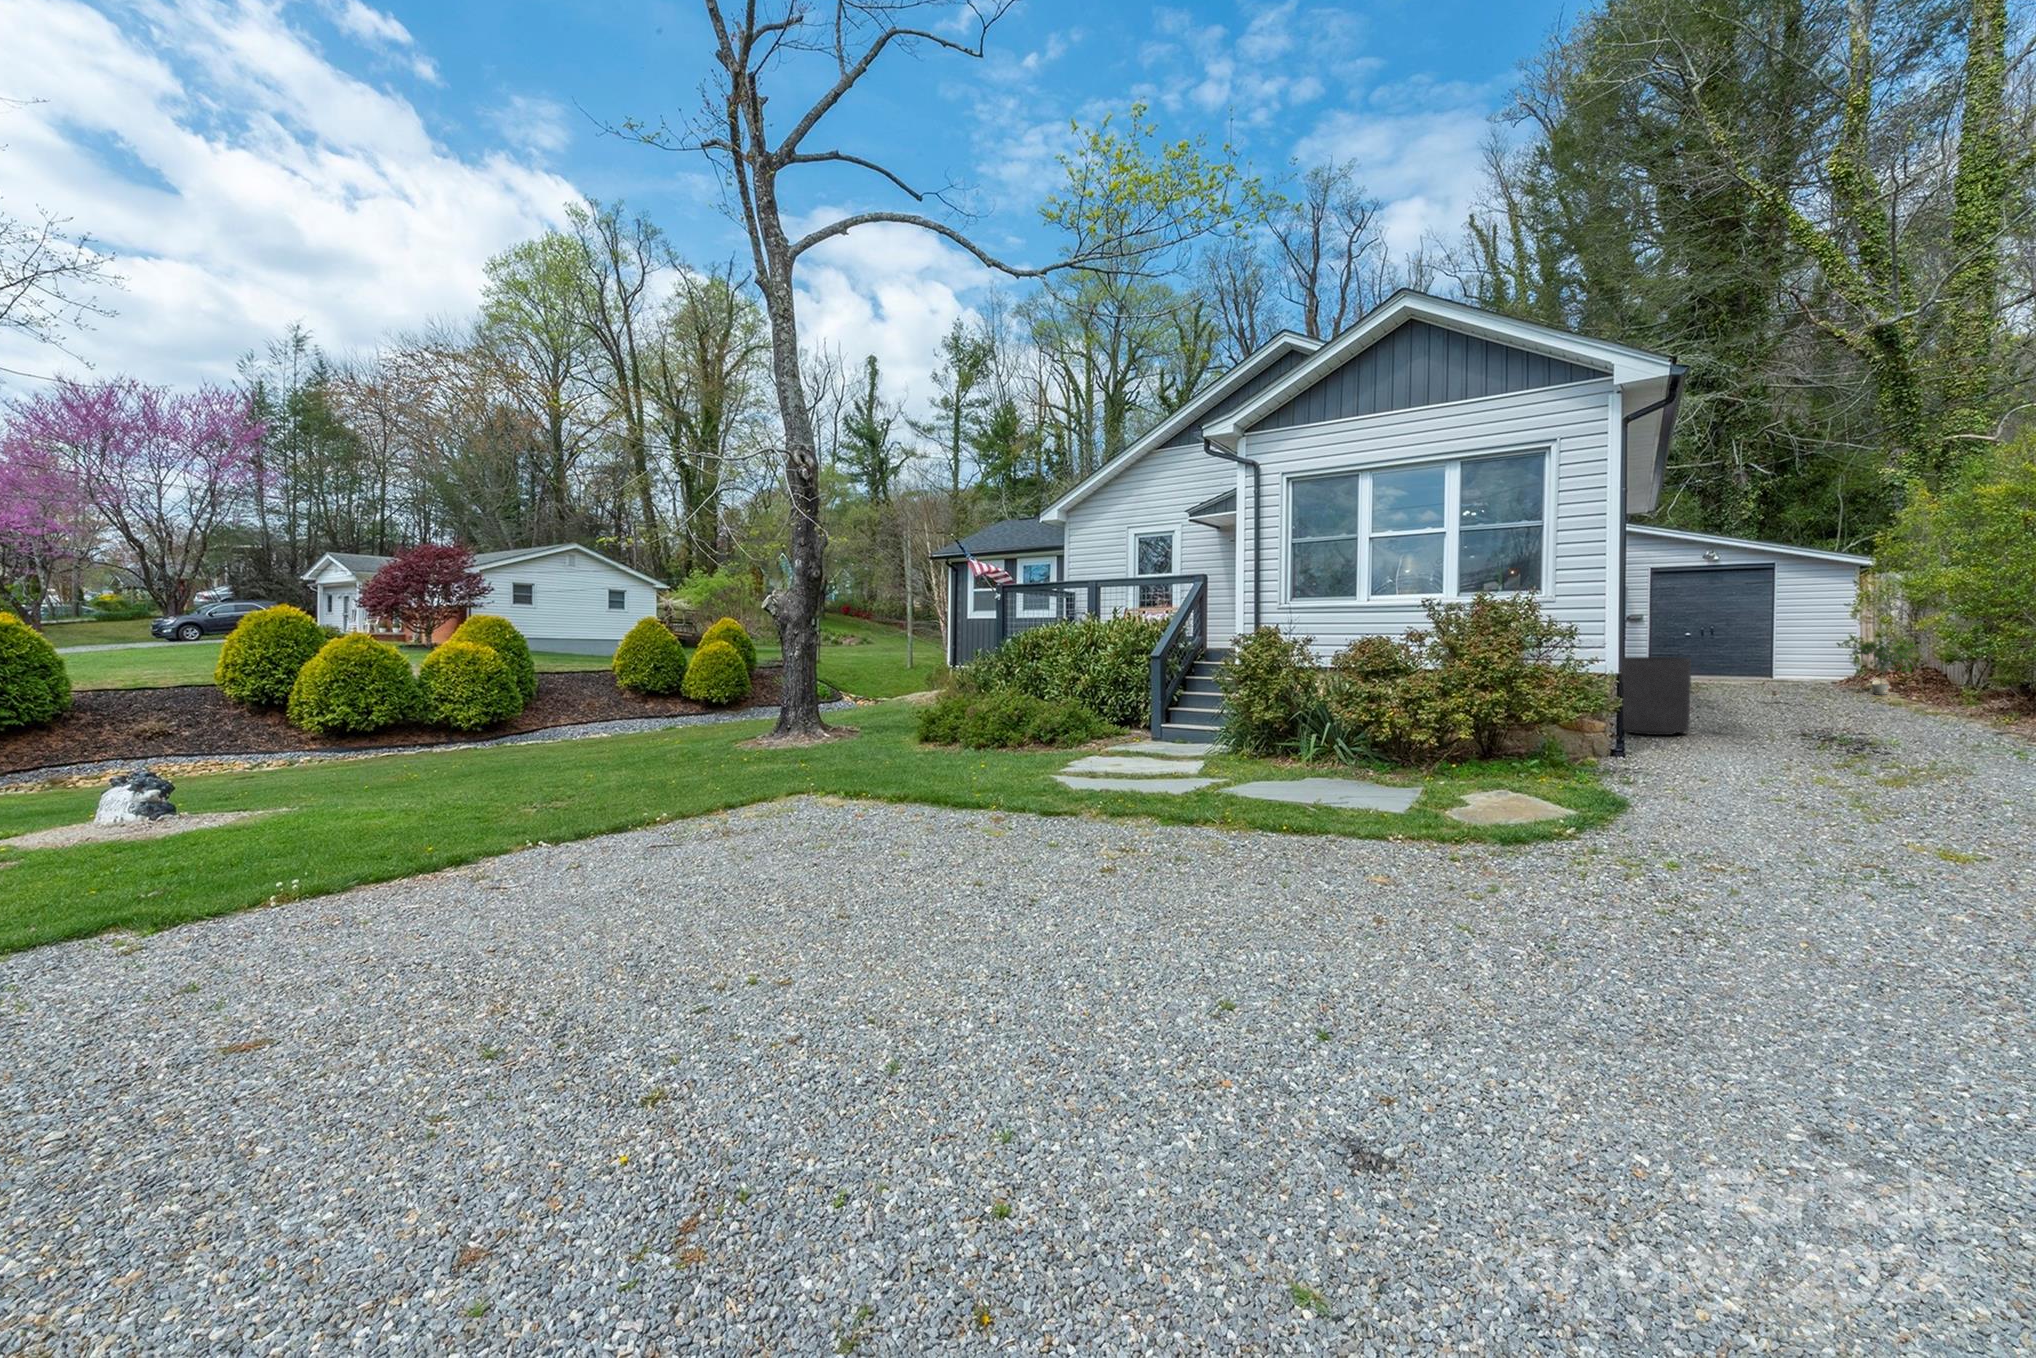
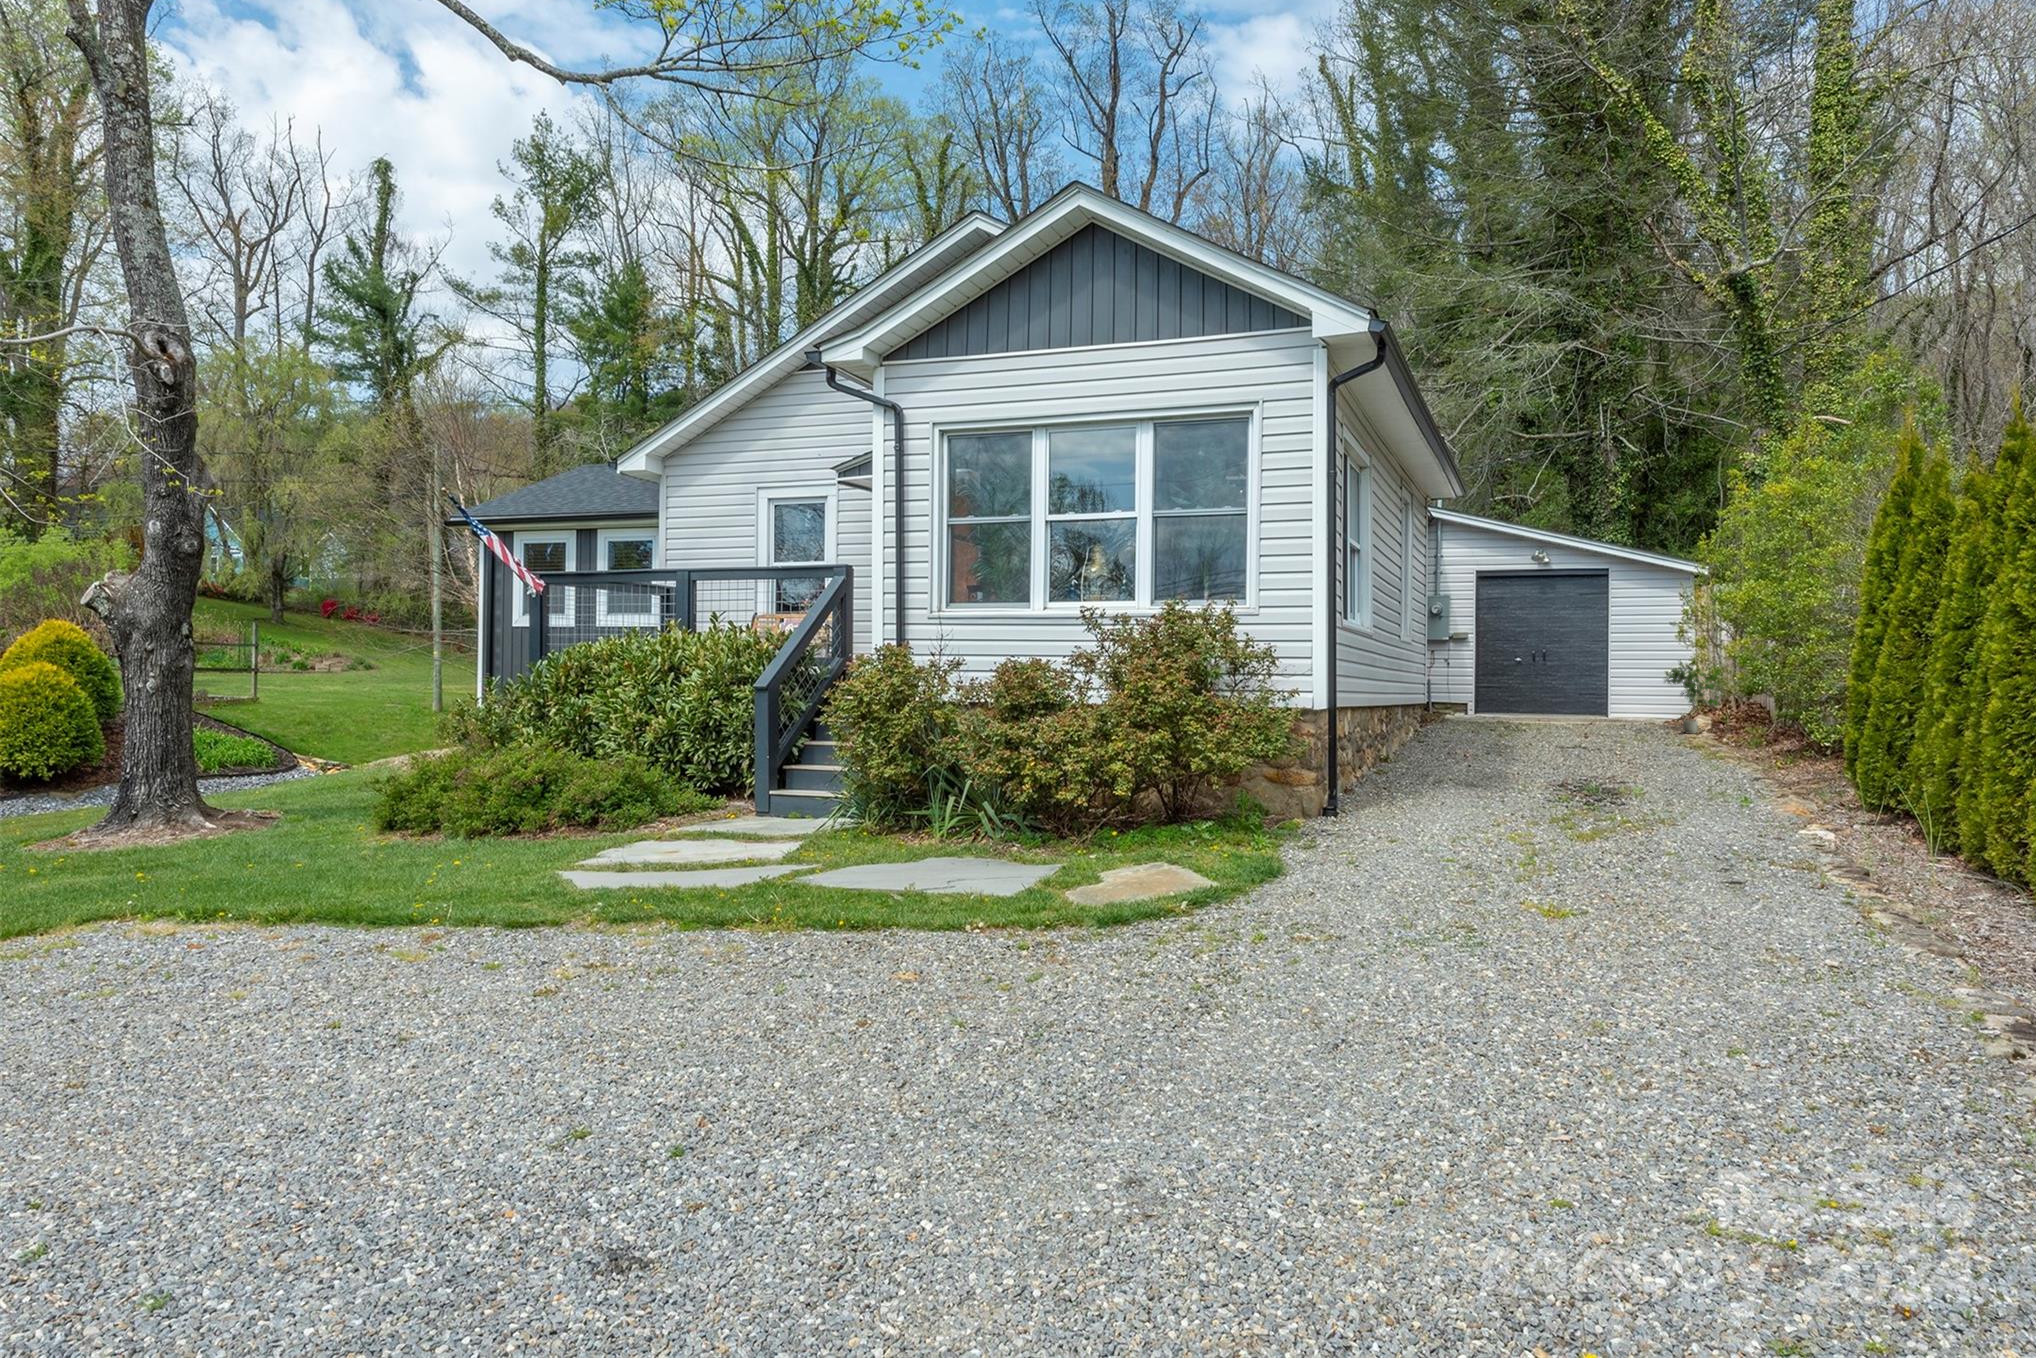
trash can: present [1622,657,1691,735] -> none [1359,688,1440,790]

